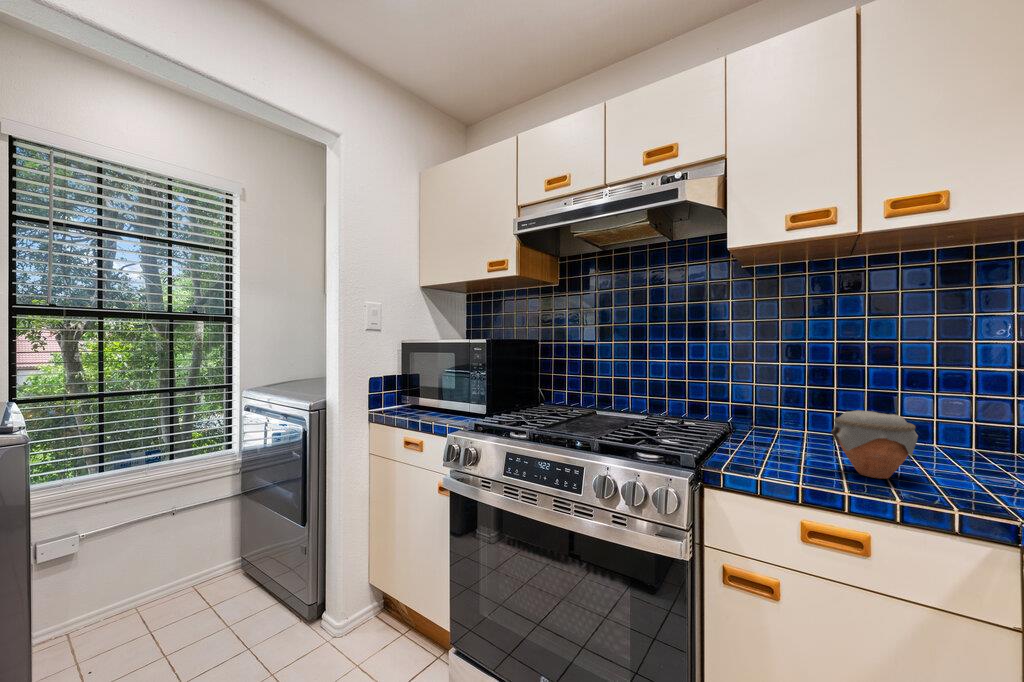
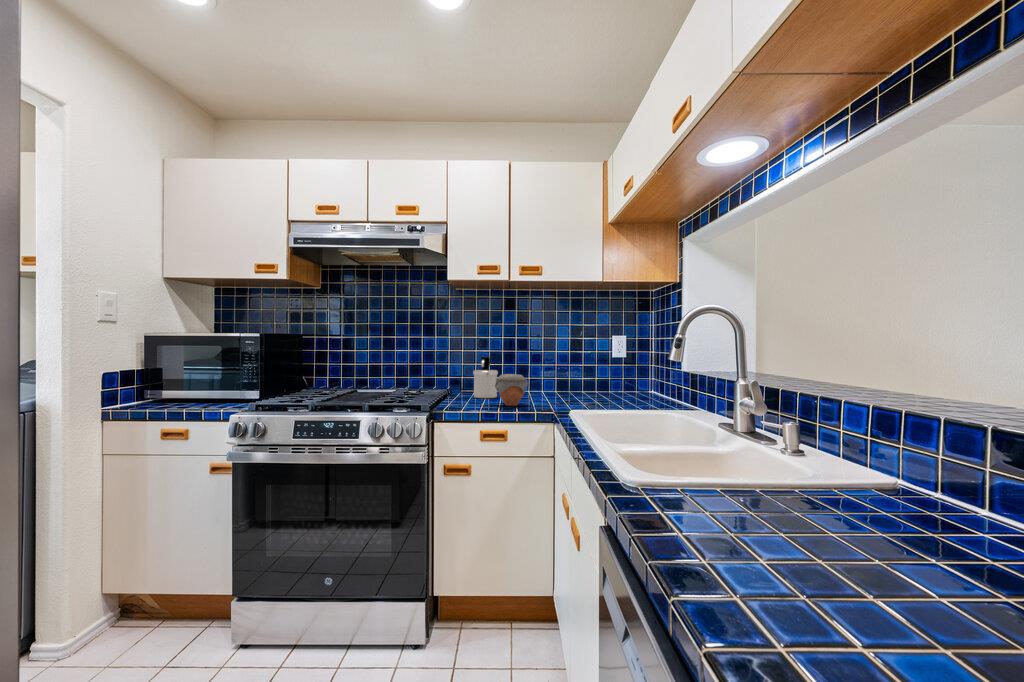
soap dispenser: none [776,374,826,446] -> present [473,357,498,398]

